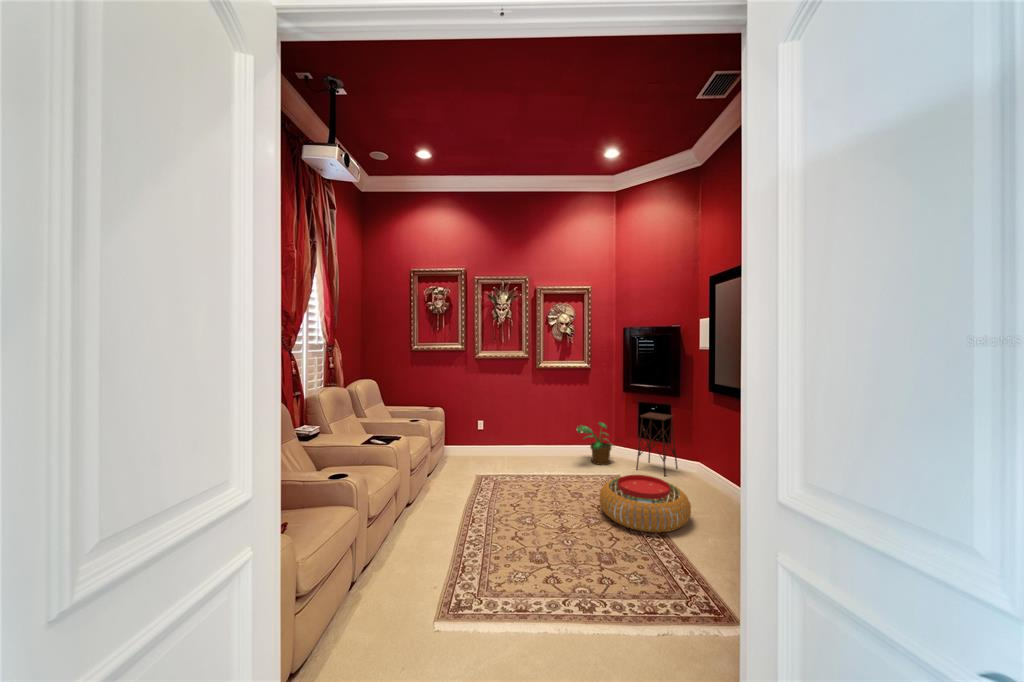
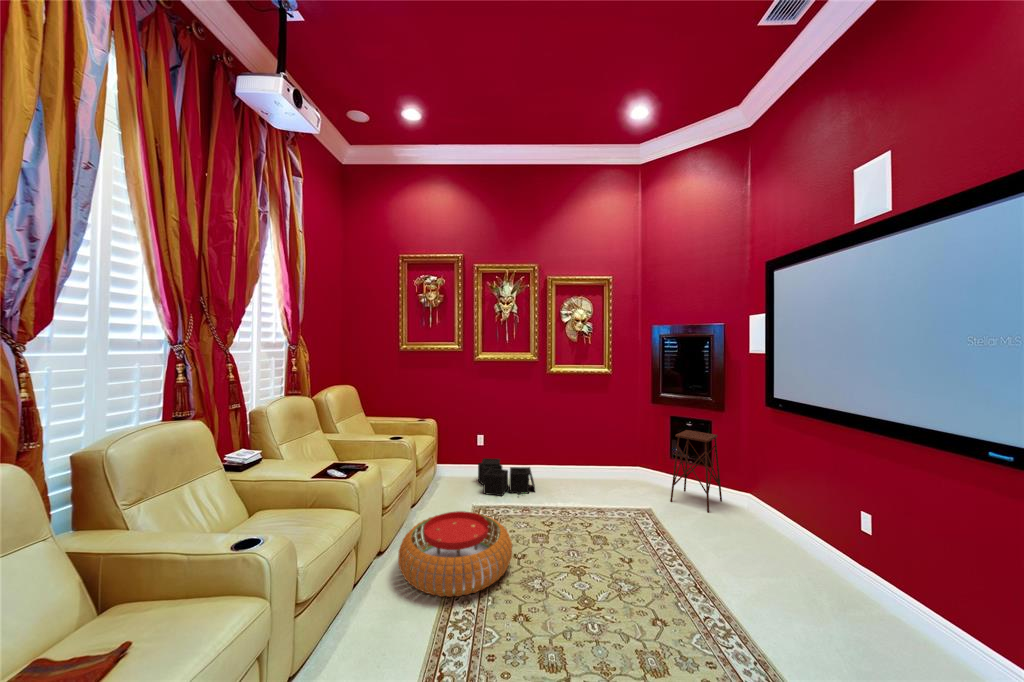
potted plant: present [577,422,613,465] -> none [596,440,643,494]
storage bin: none [480,439,527,468] -> present [478,458,535,496]
pouf: present [599,475,691,533] -> present [398,511,512,597]

